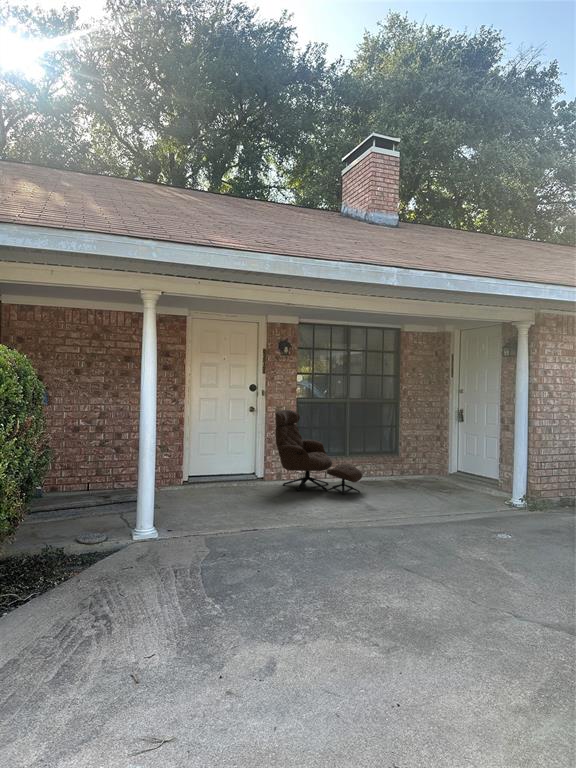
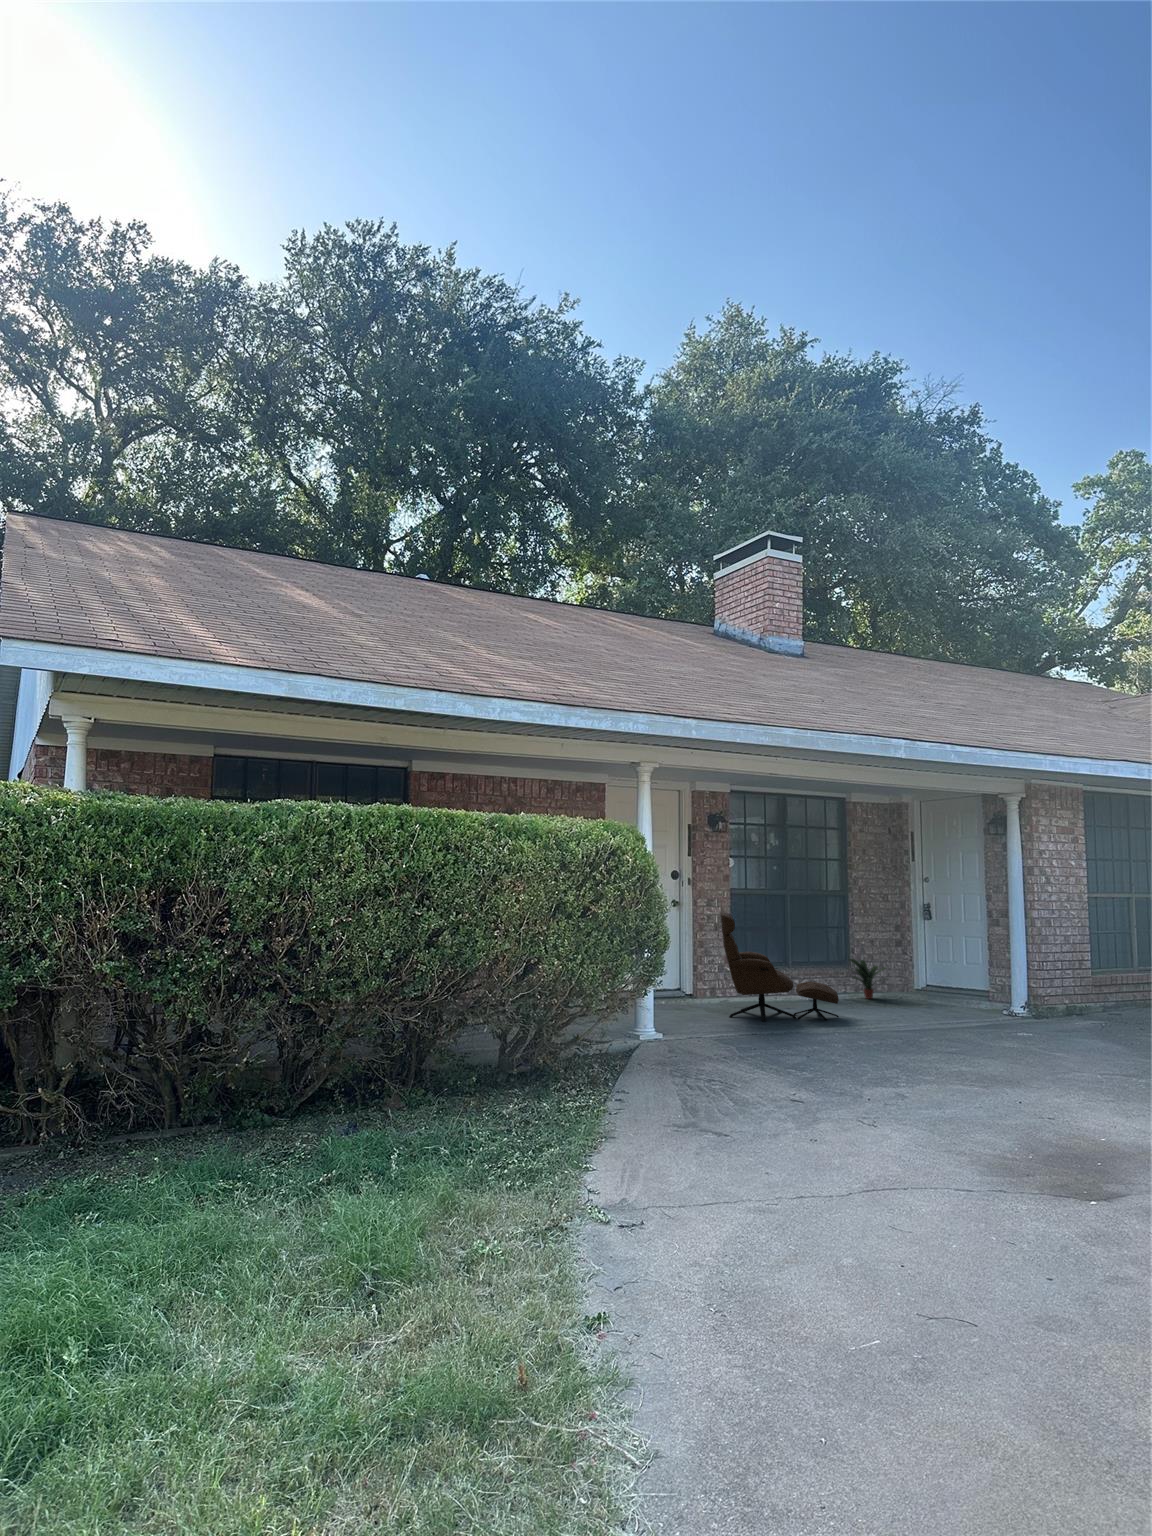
potted plant: none [404,449,435,479] -> present [849,959,886,999]

